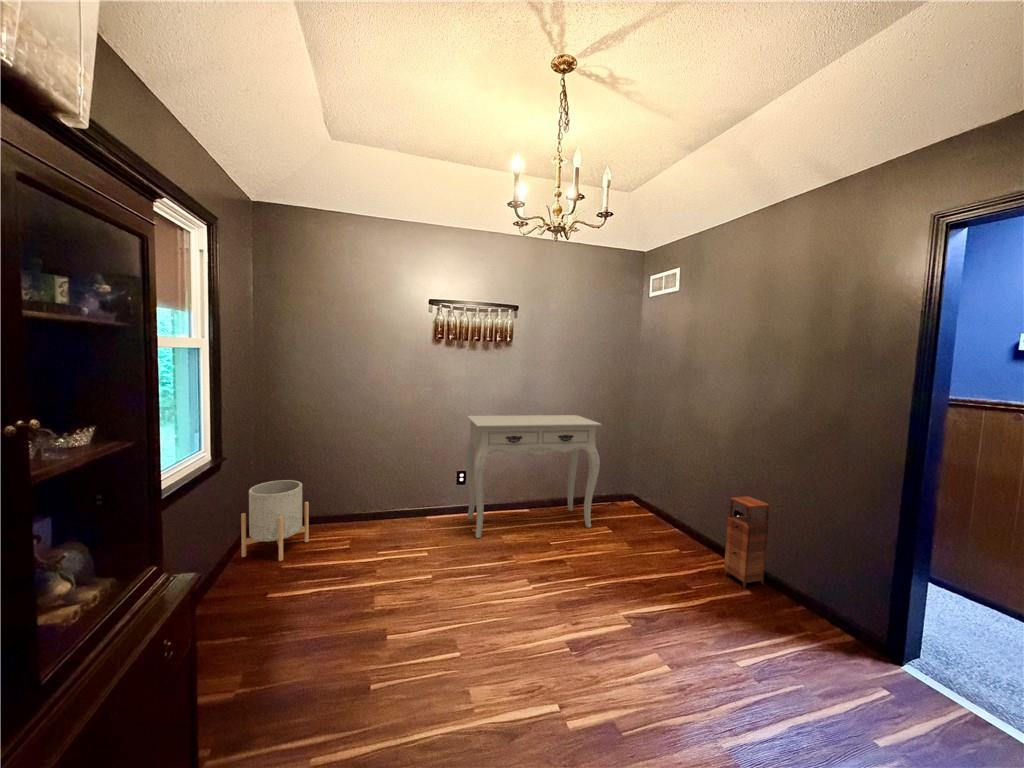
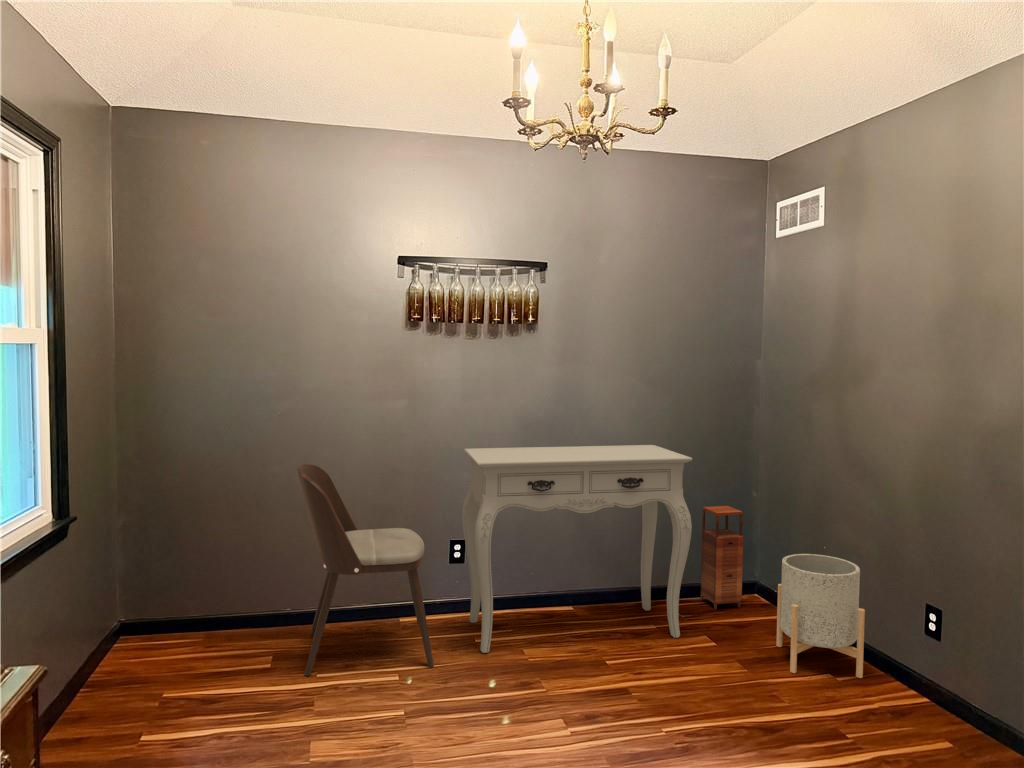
dining chair: none [365,424,448,554] -> present [297,464,434,676]
planter: present [241,480,309,561] -> present [776,554,865,678]
storage cabinet: present [724,496,770,588] -> present [701,506,743,610]

